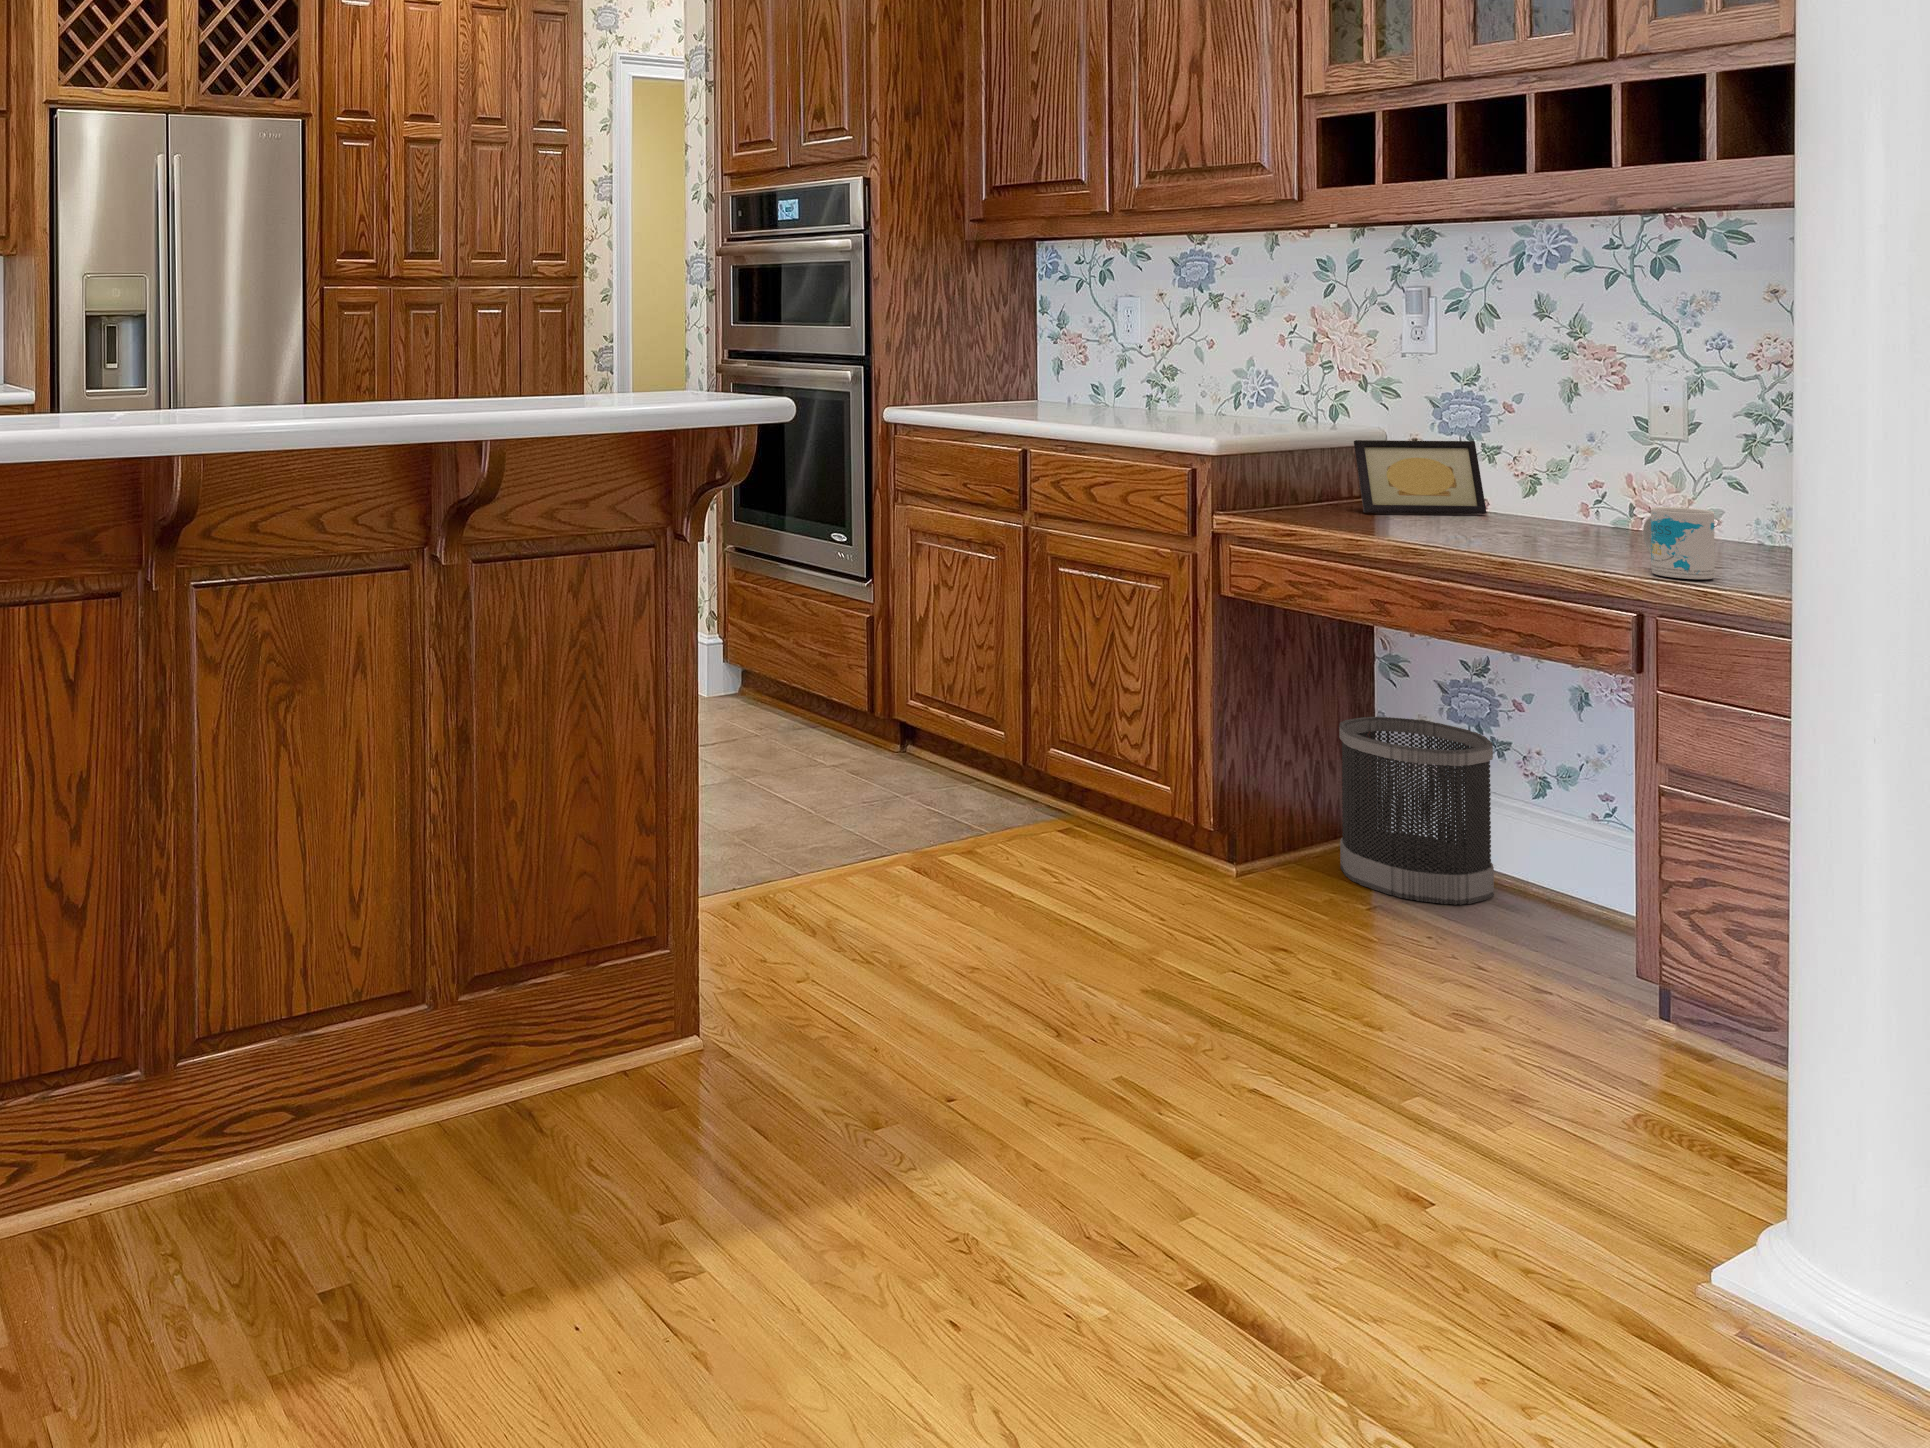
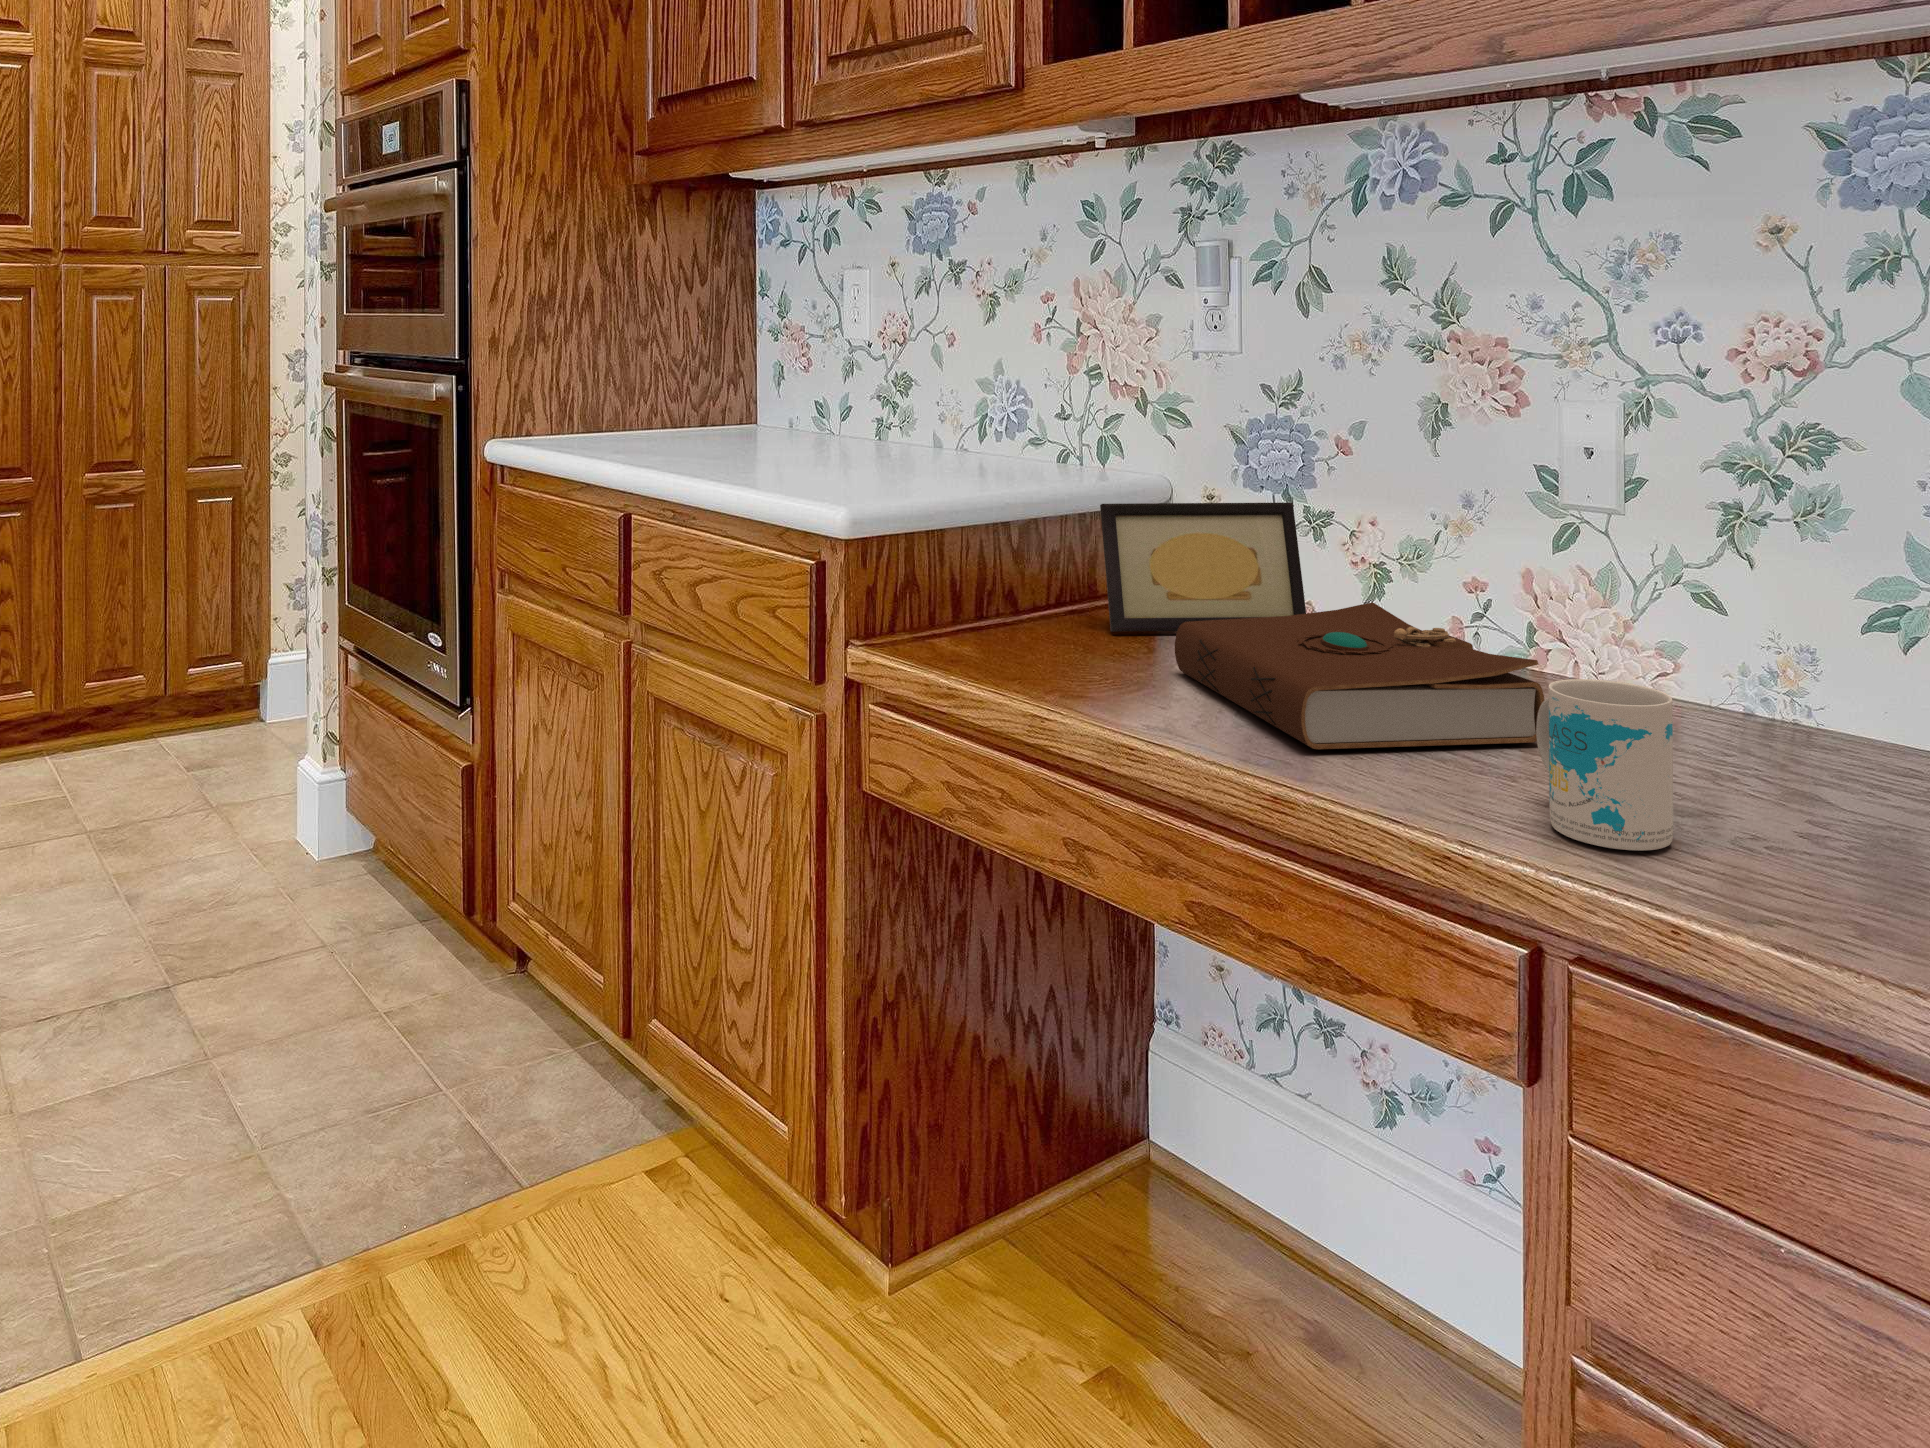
book: none [1418,492,1645,551] -> present [1175,602,1545,749]
wastebasket: present [1339,717,1494,905] -> none [1073,973,1312,1359]

